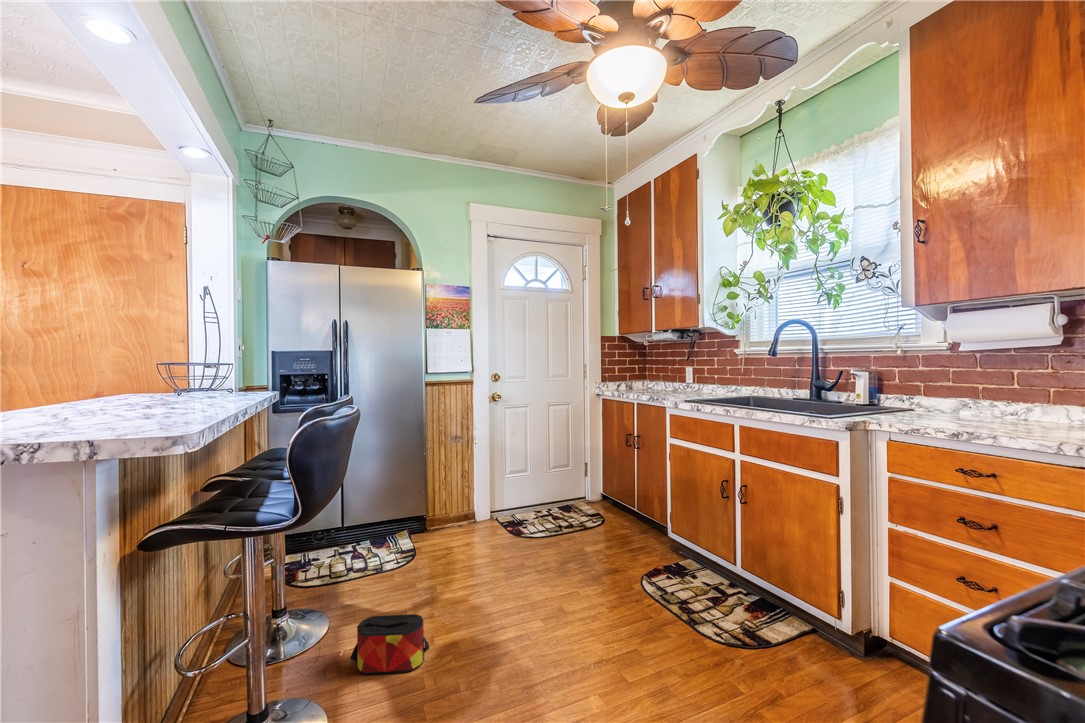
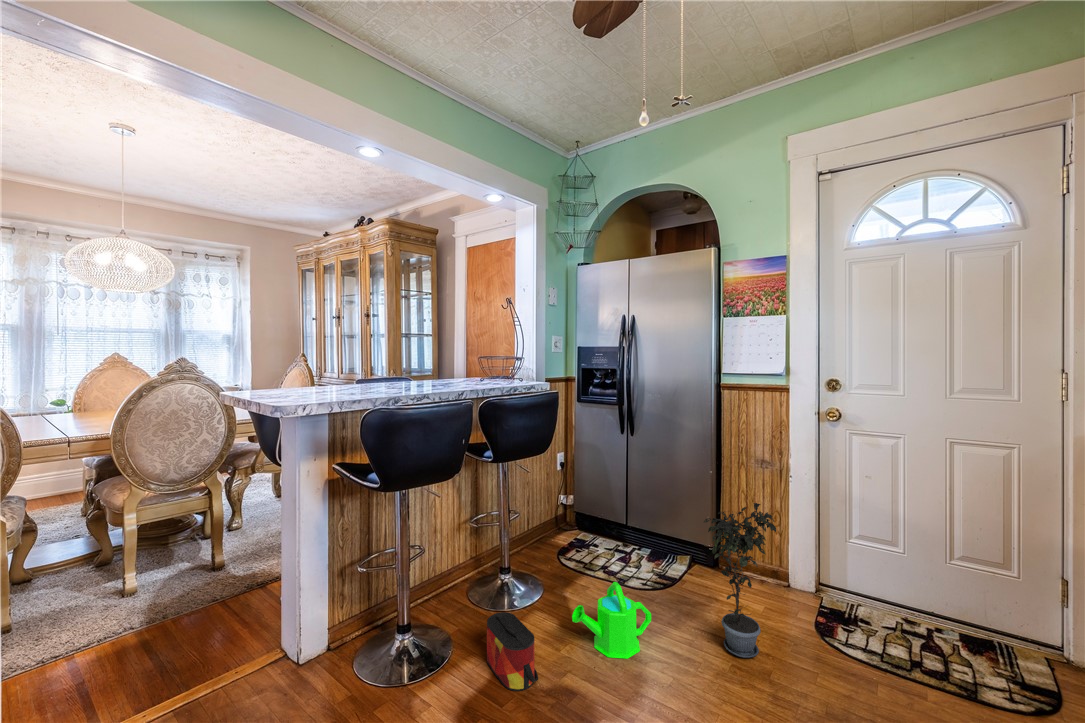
potted plant: none [478,457,523,566] -> present [704,503,776,658]
watering can: none [412,549,456,611] -> present [572,582,651,659]

